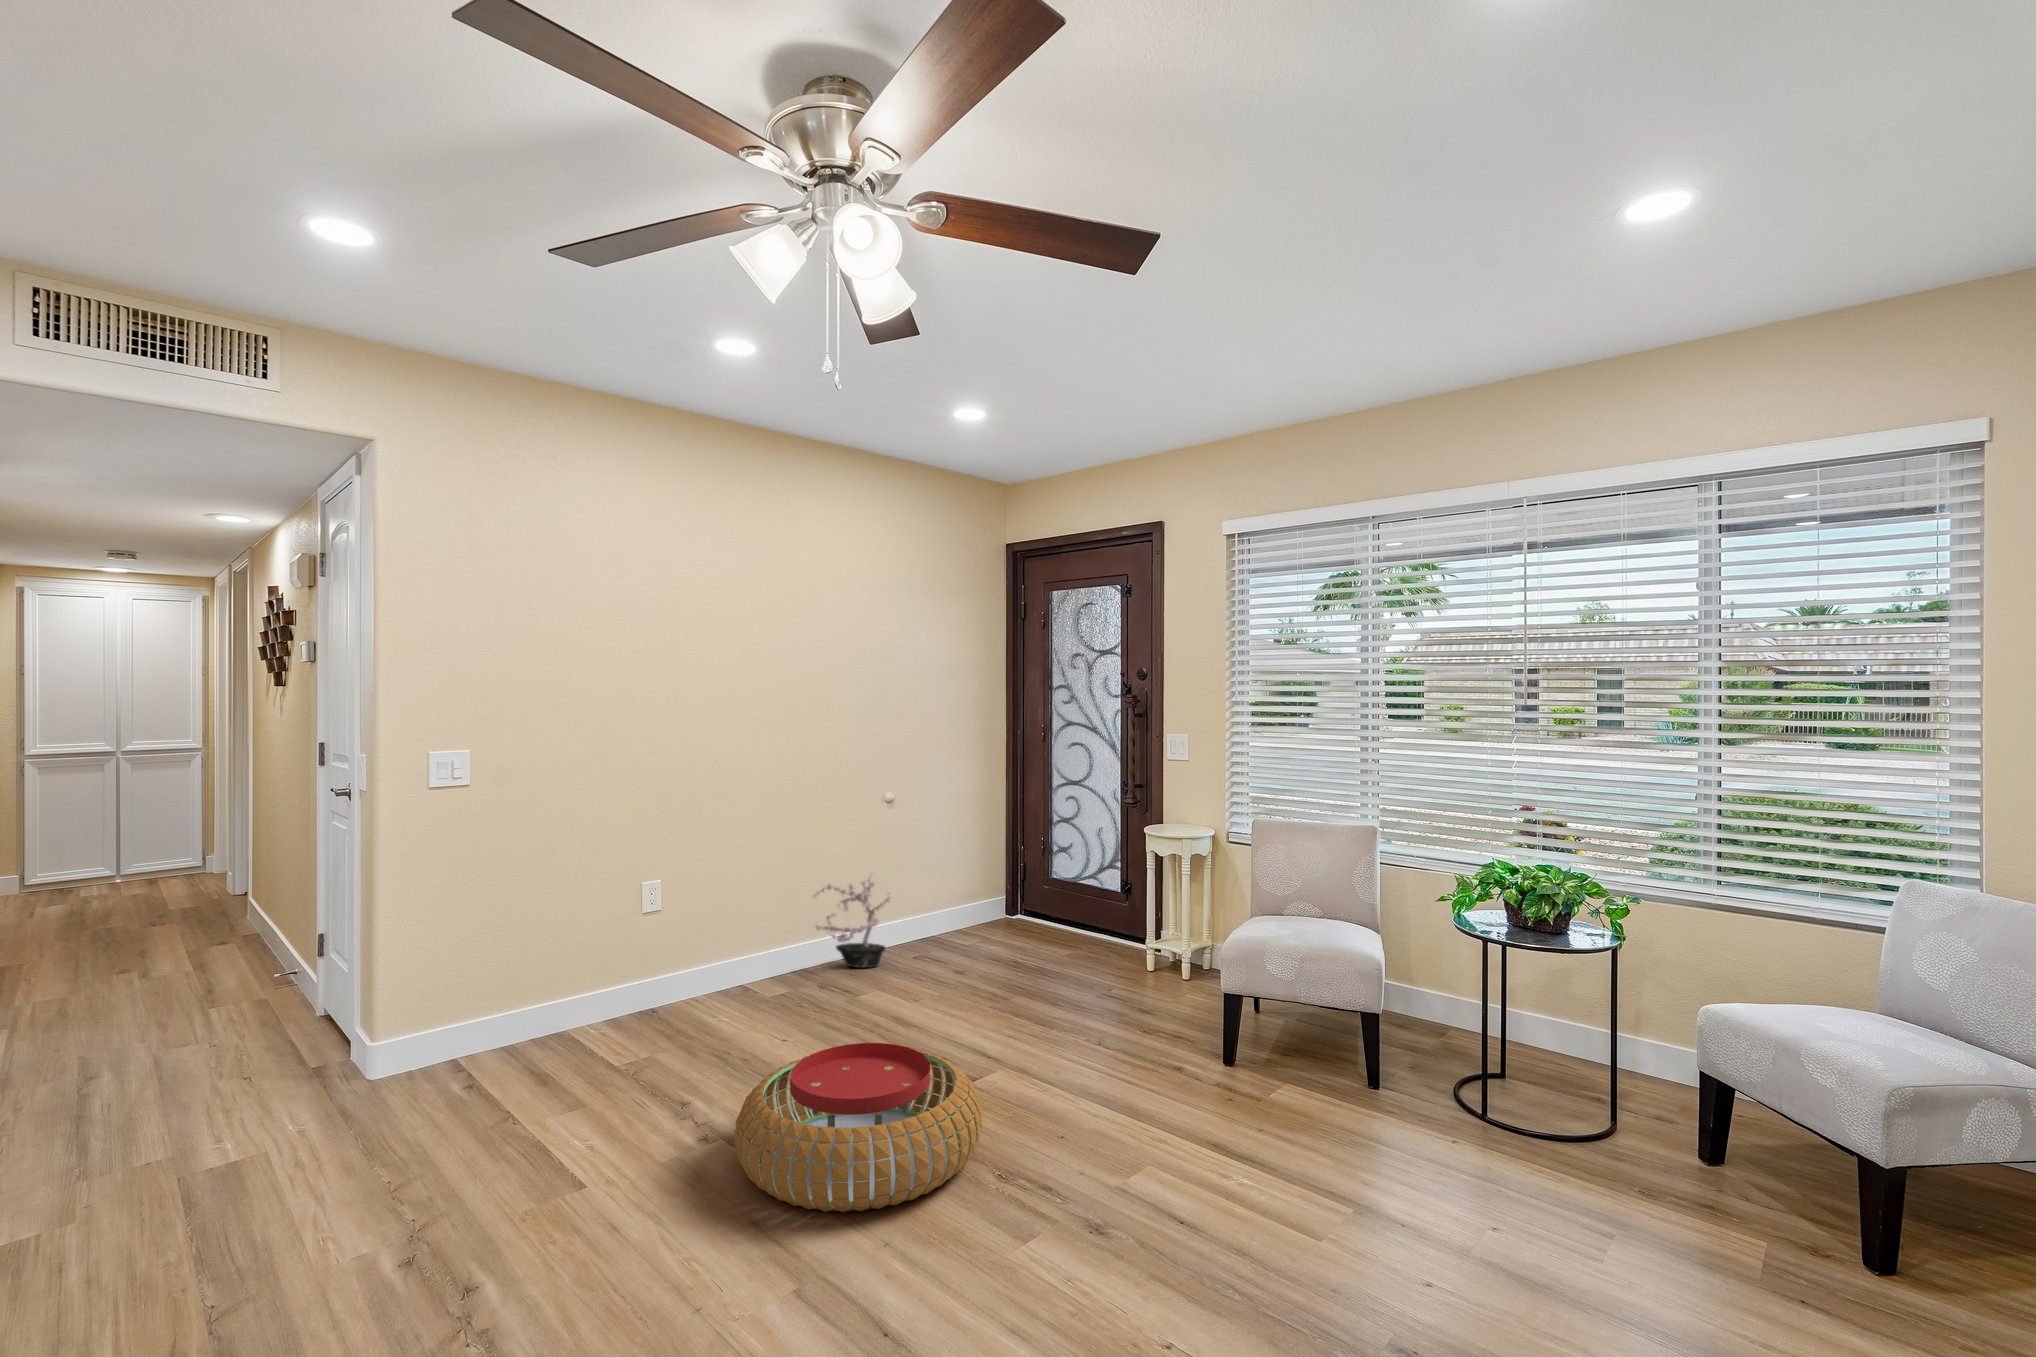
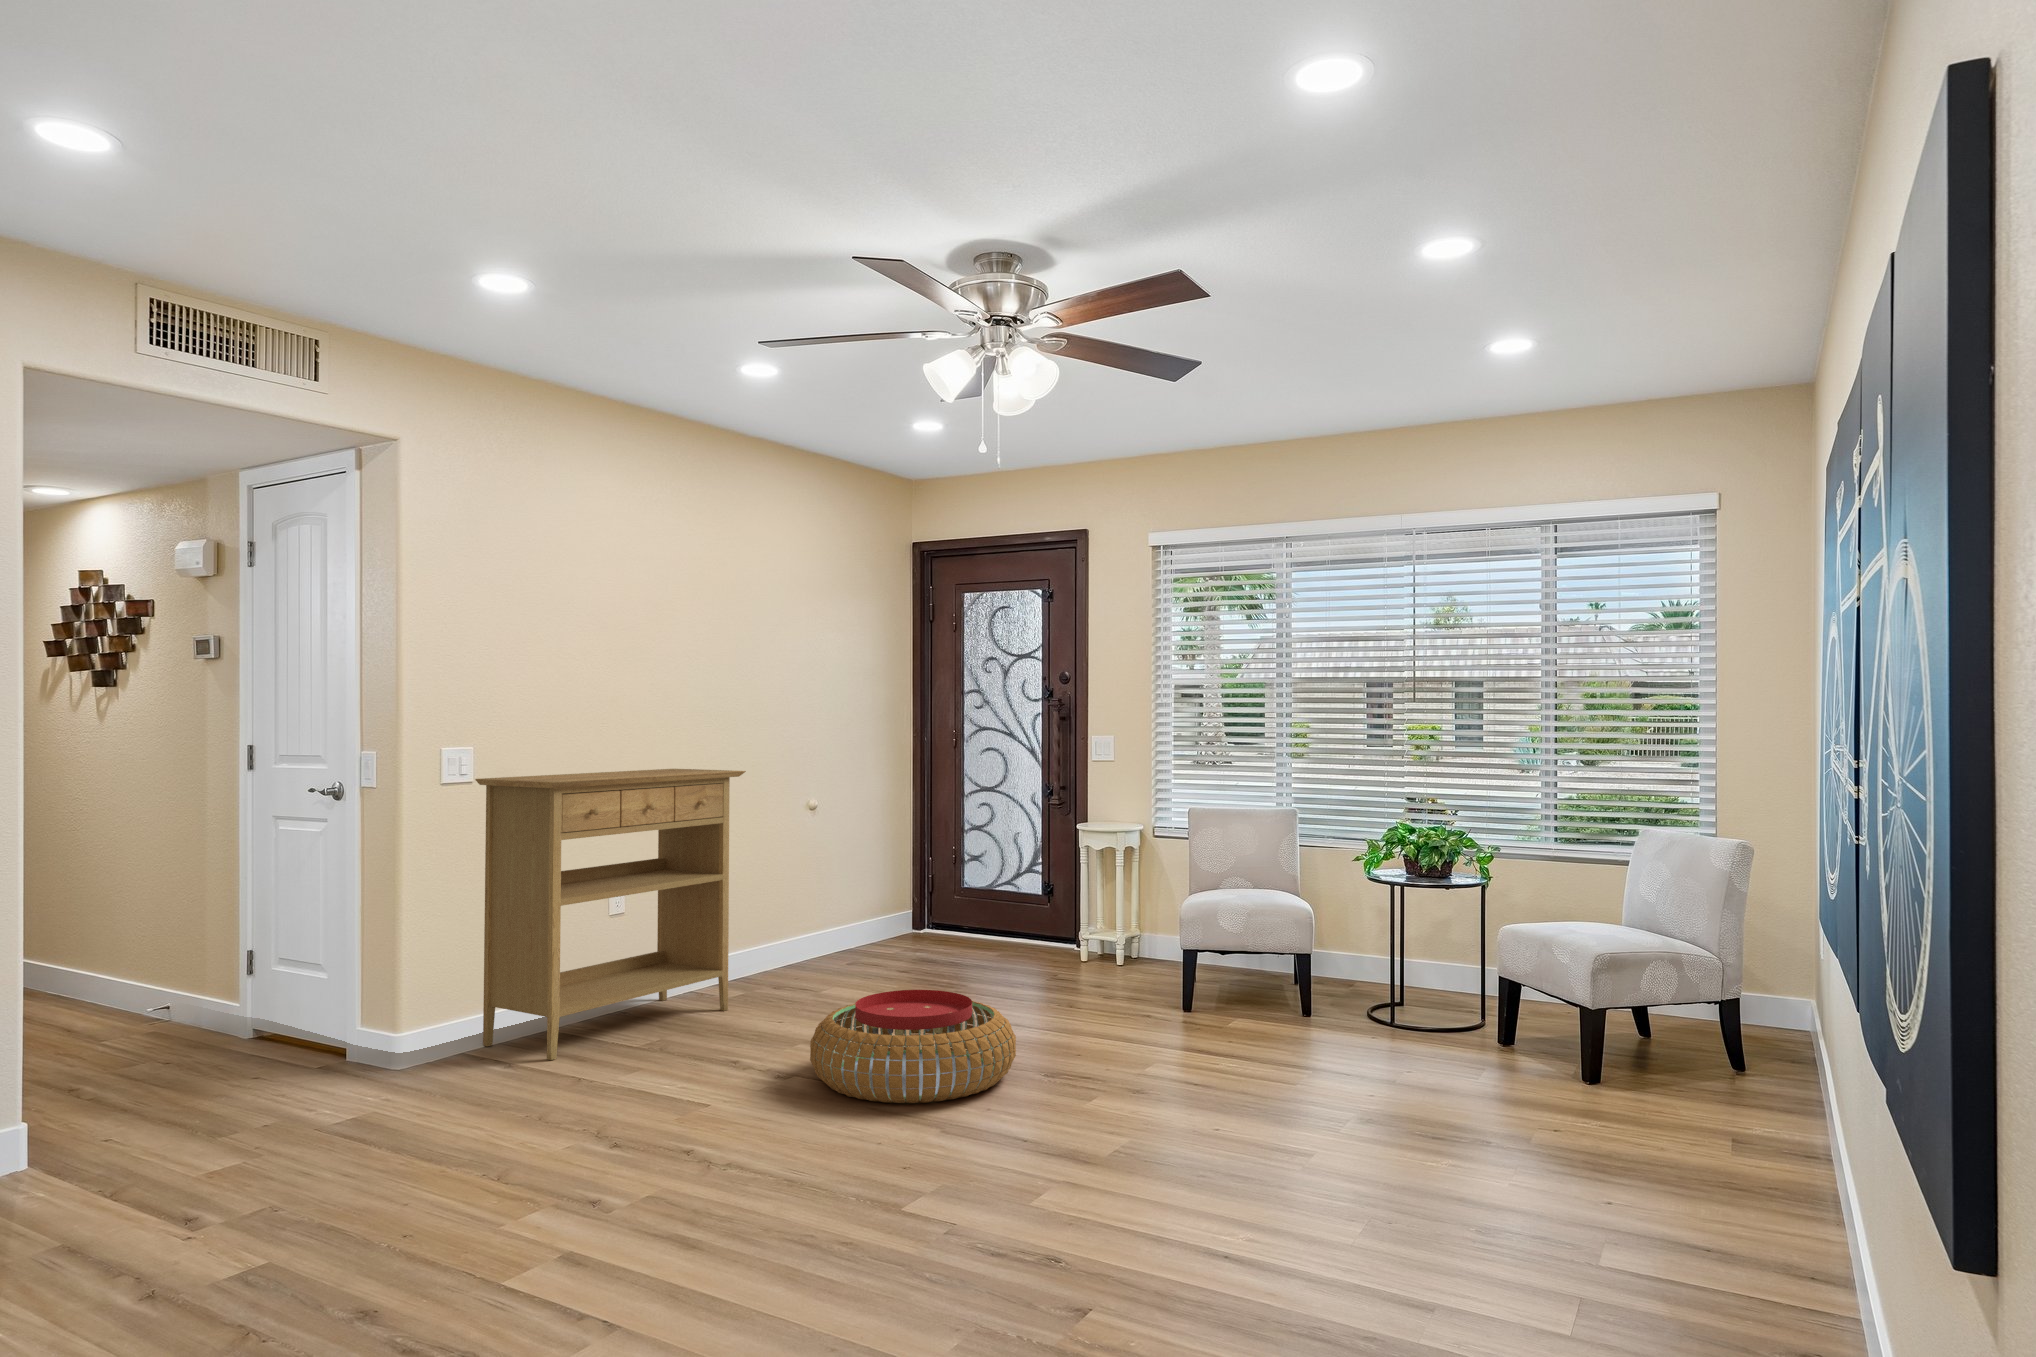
console table: none [473,768,772,1084] -> present [475,769,746,1060]
potted plant: present [812,878,890,968] -> none [745,874,829,972]

